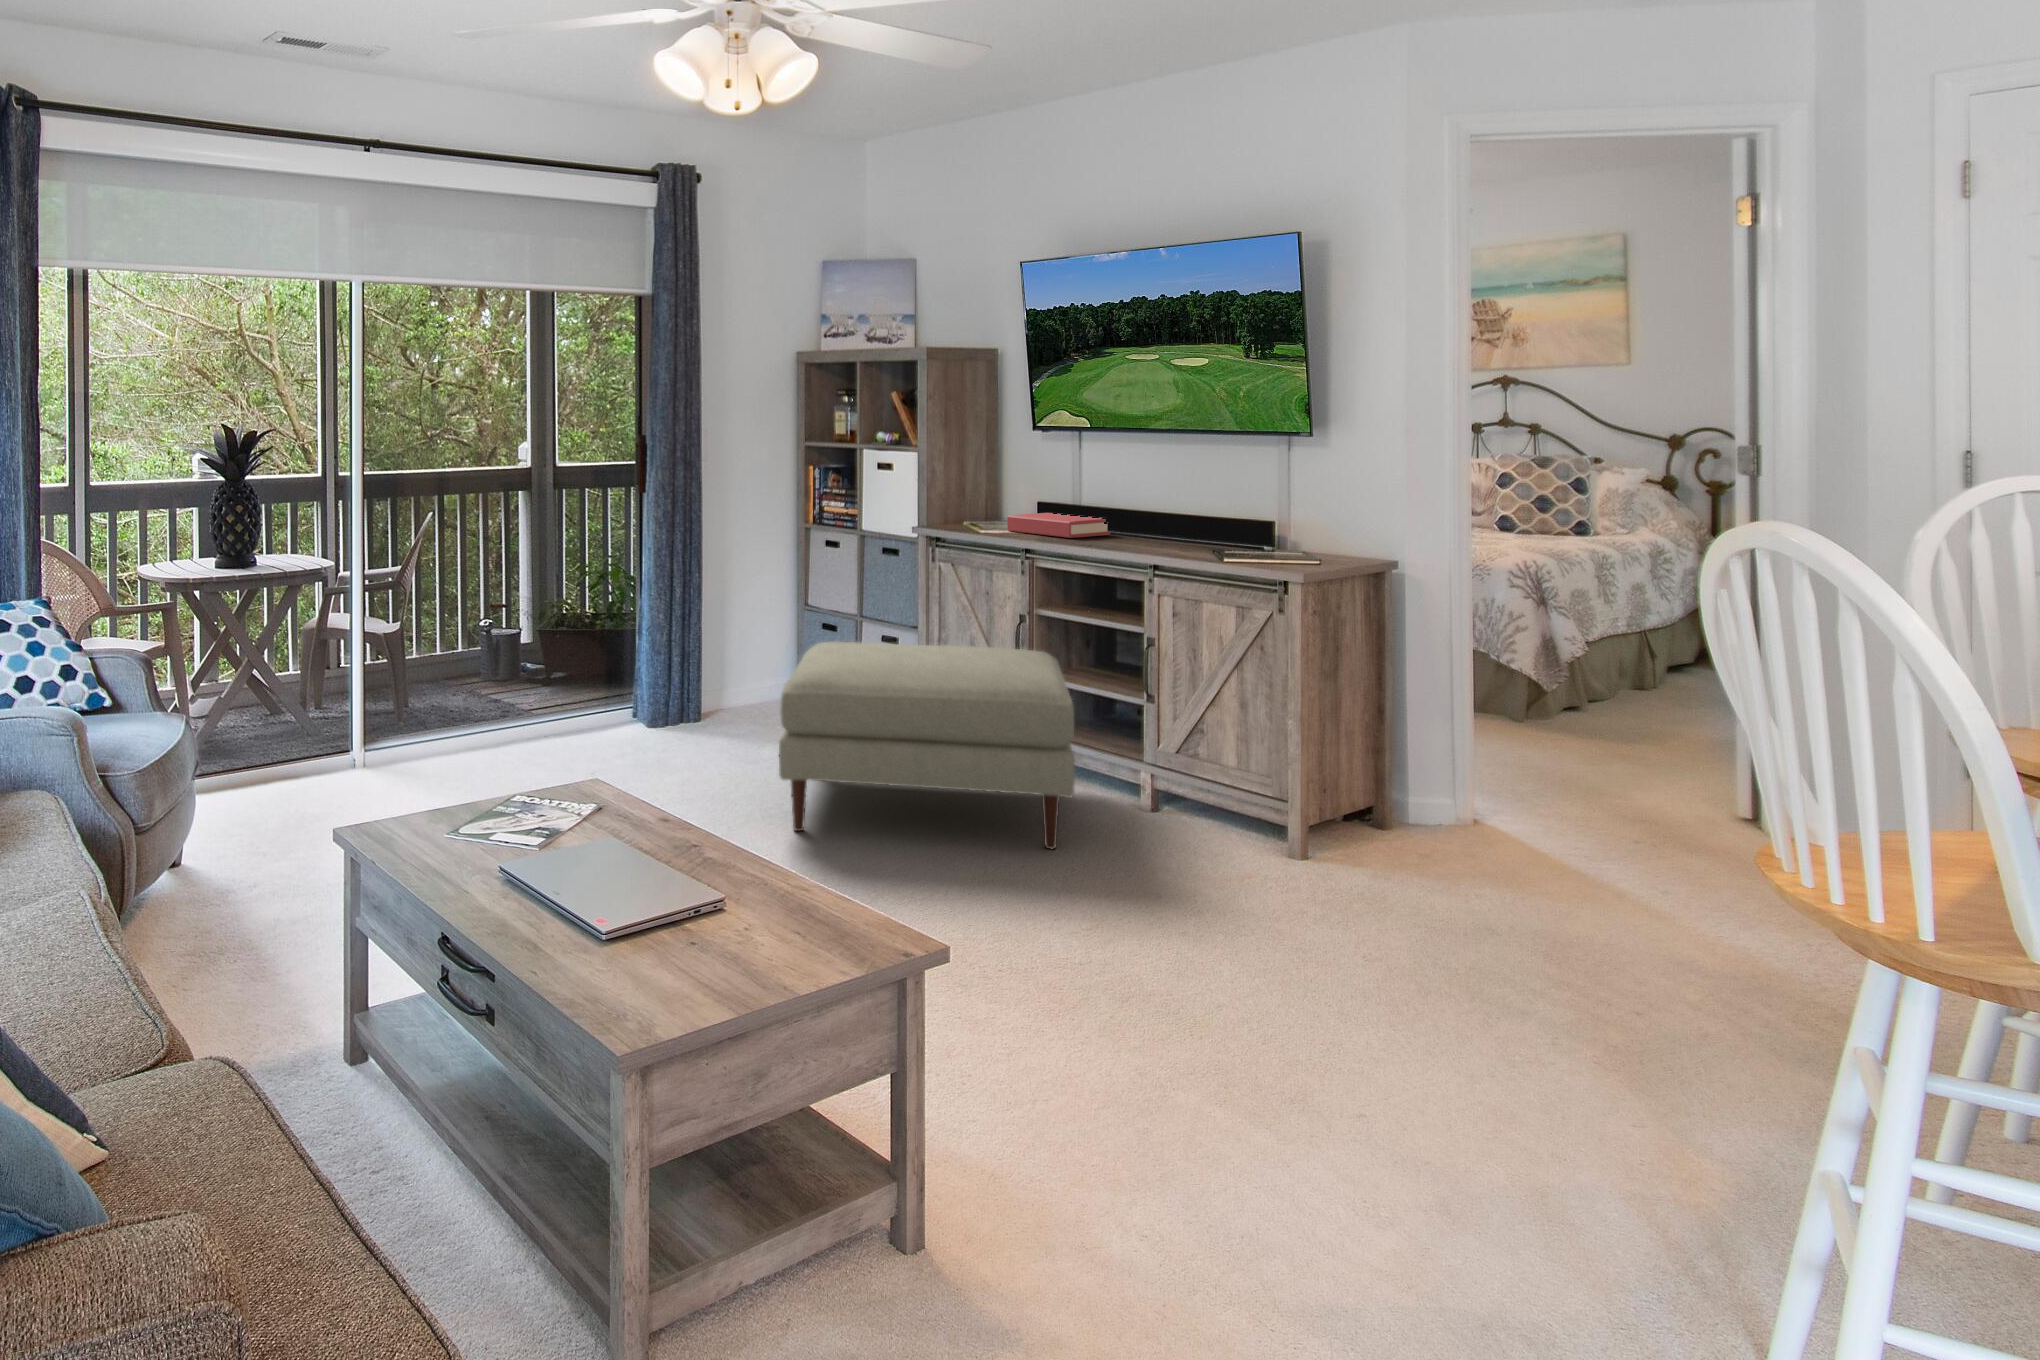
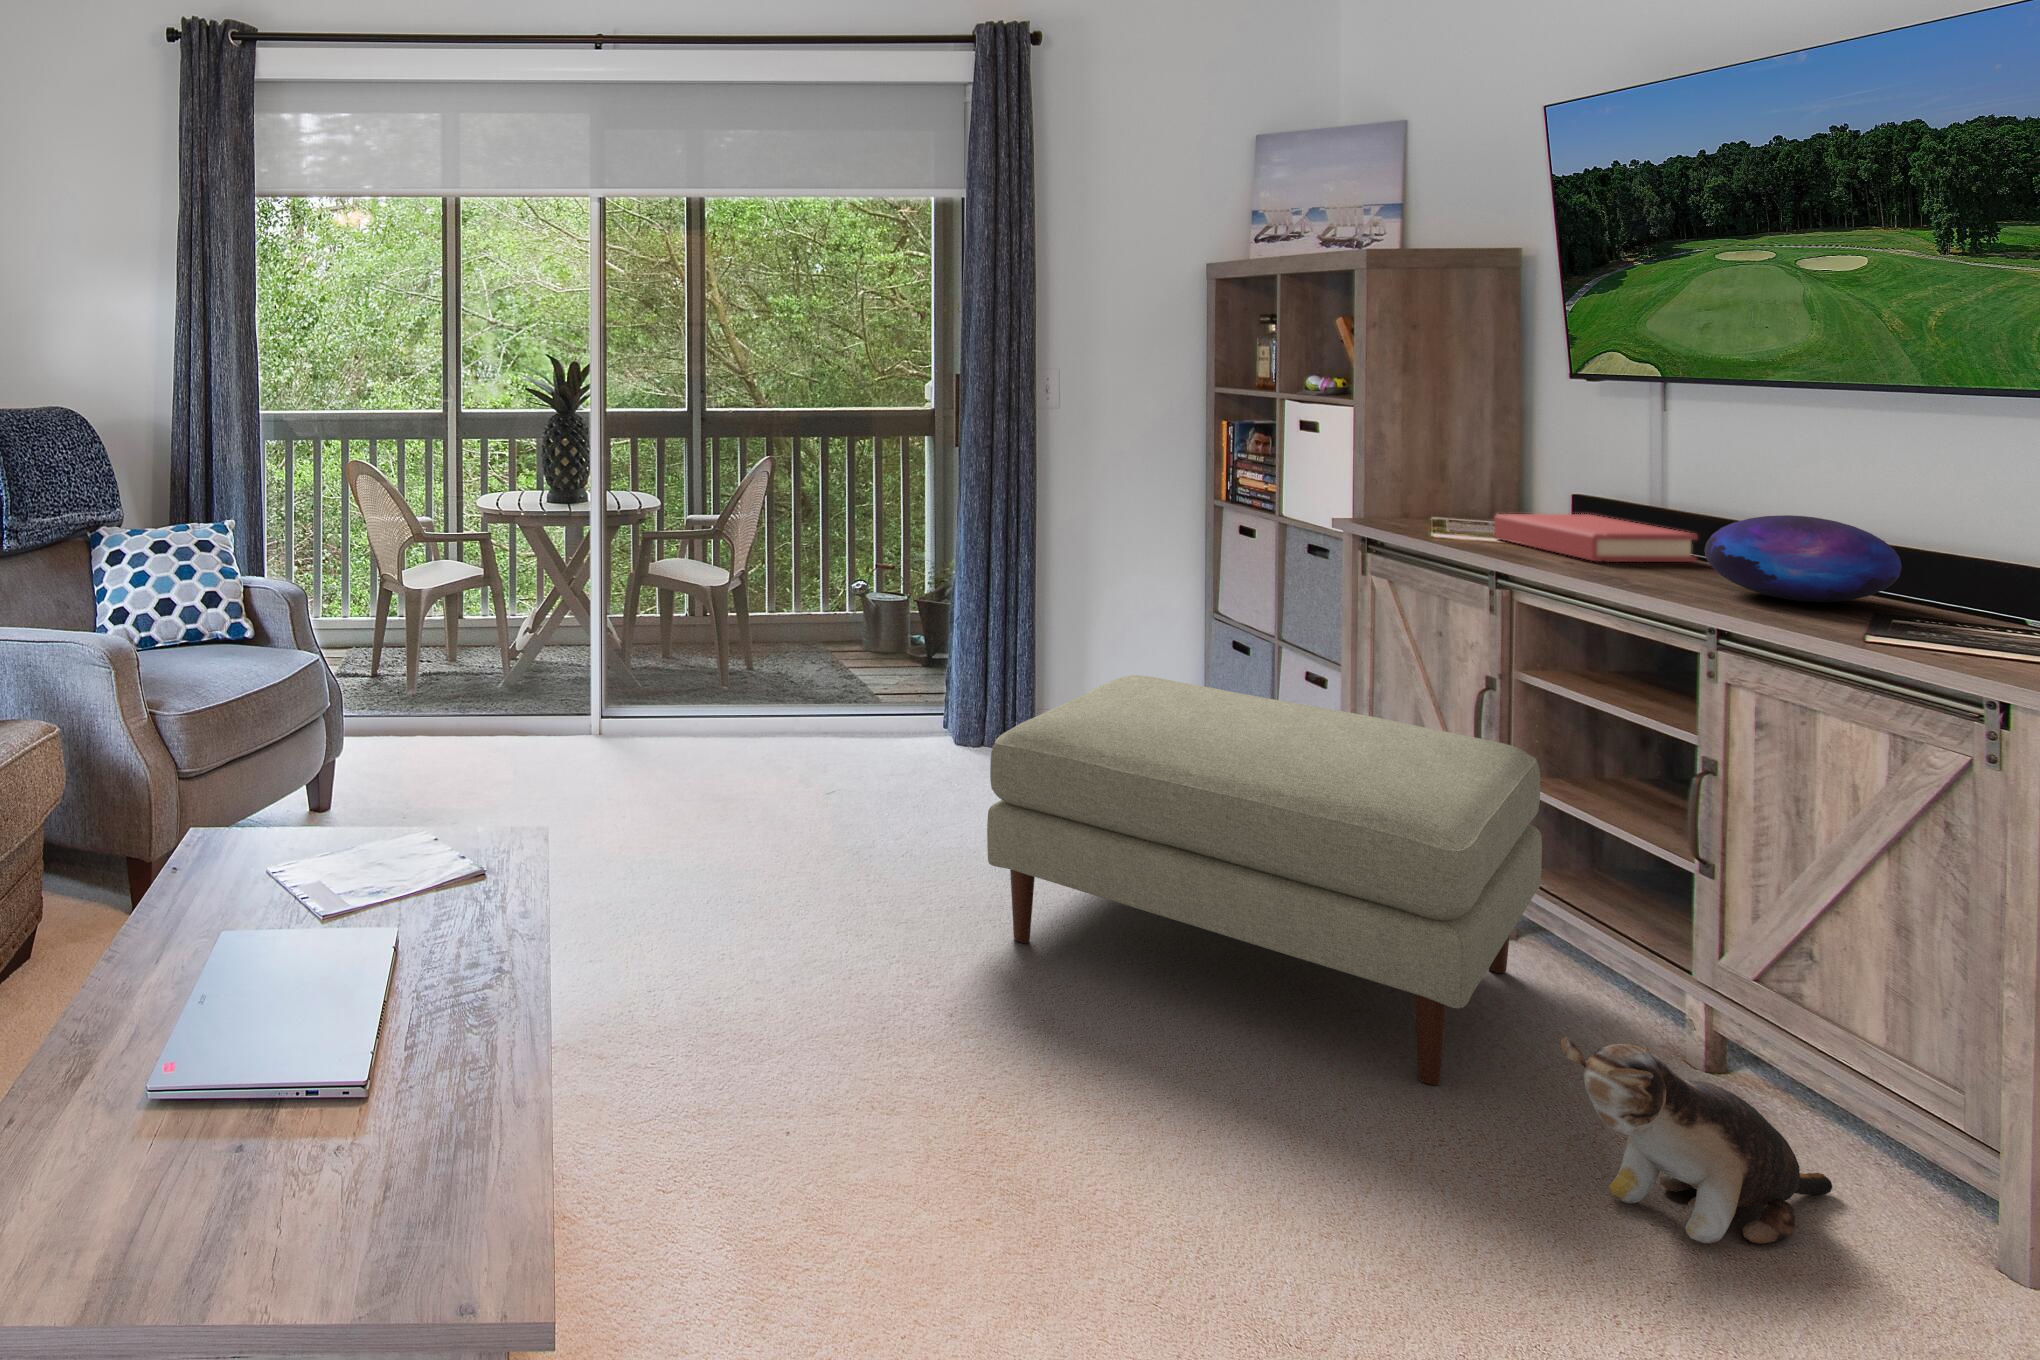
decorative orb: none [1132,502,1216,548] -> present [1704,515,1902,602]
plush toy: none [1140,787,1229,883] -> present [1561,1037,1832,1244]

